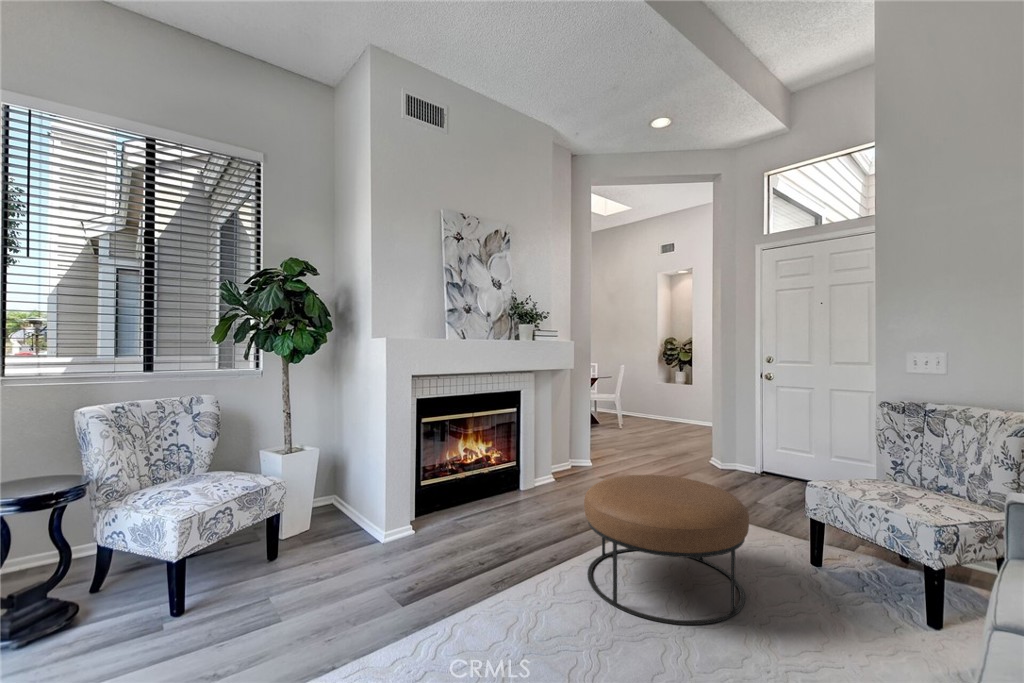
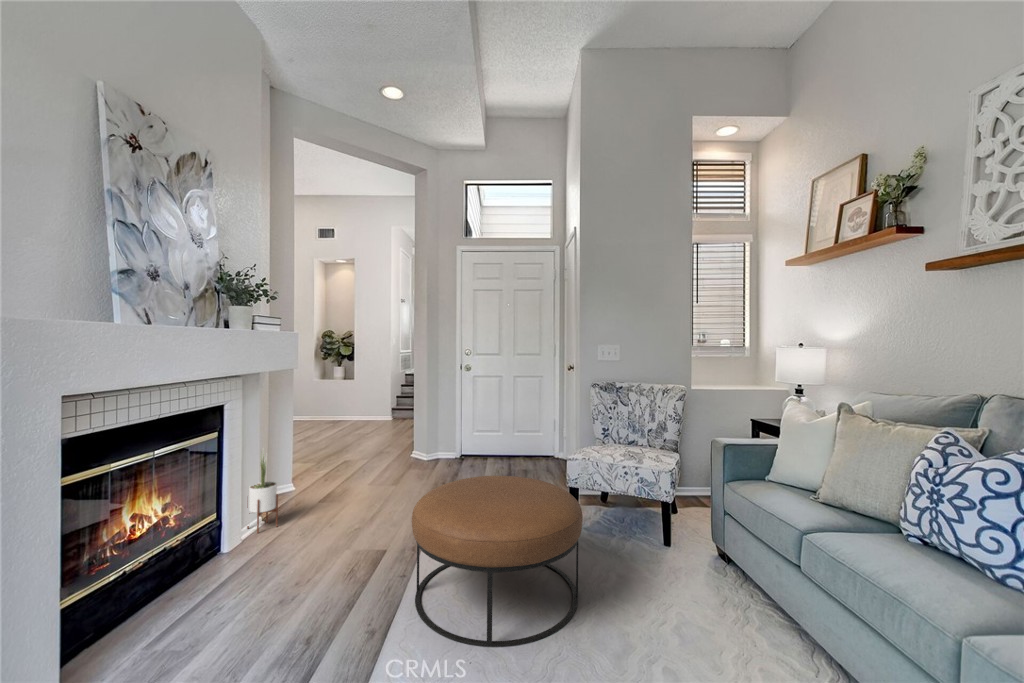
potted plant: none [541,427,558,490] -> present [247,453,278,533]

